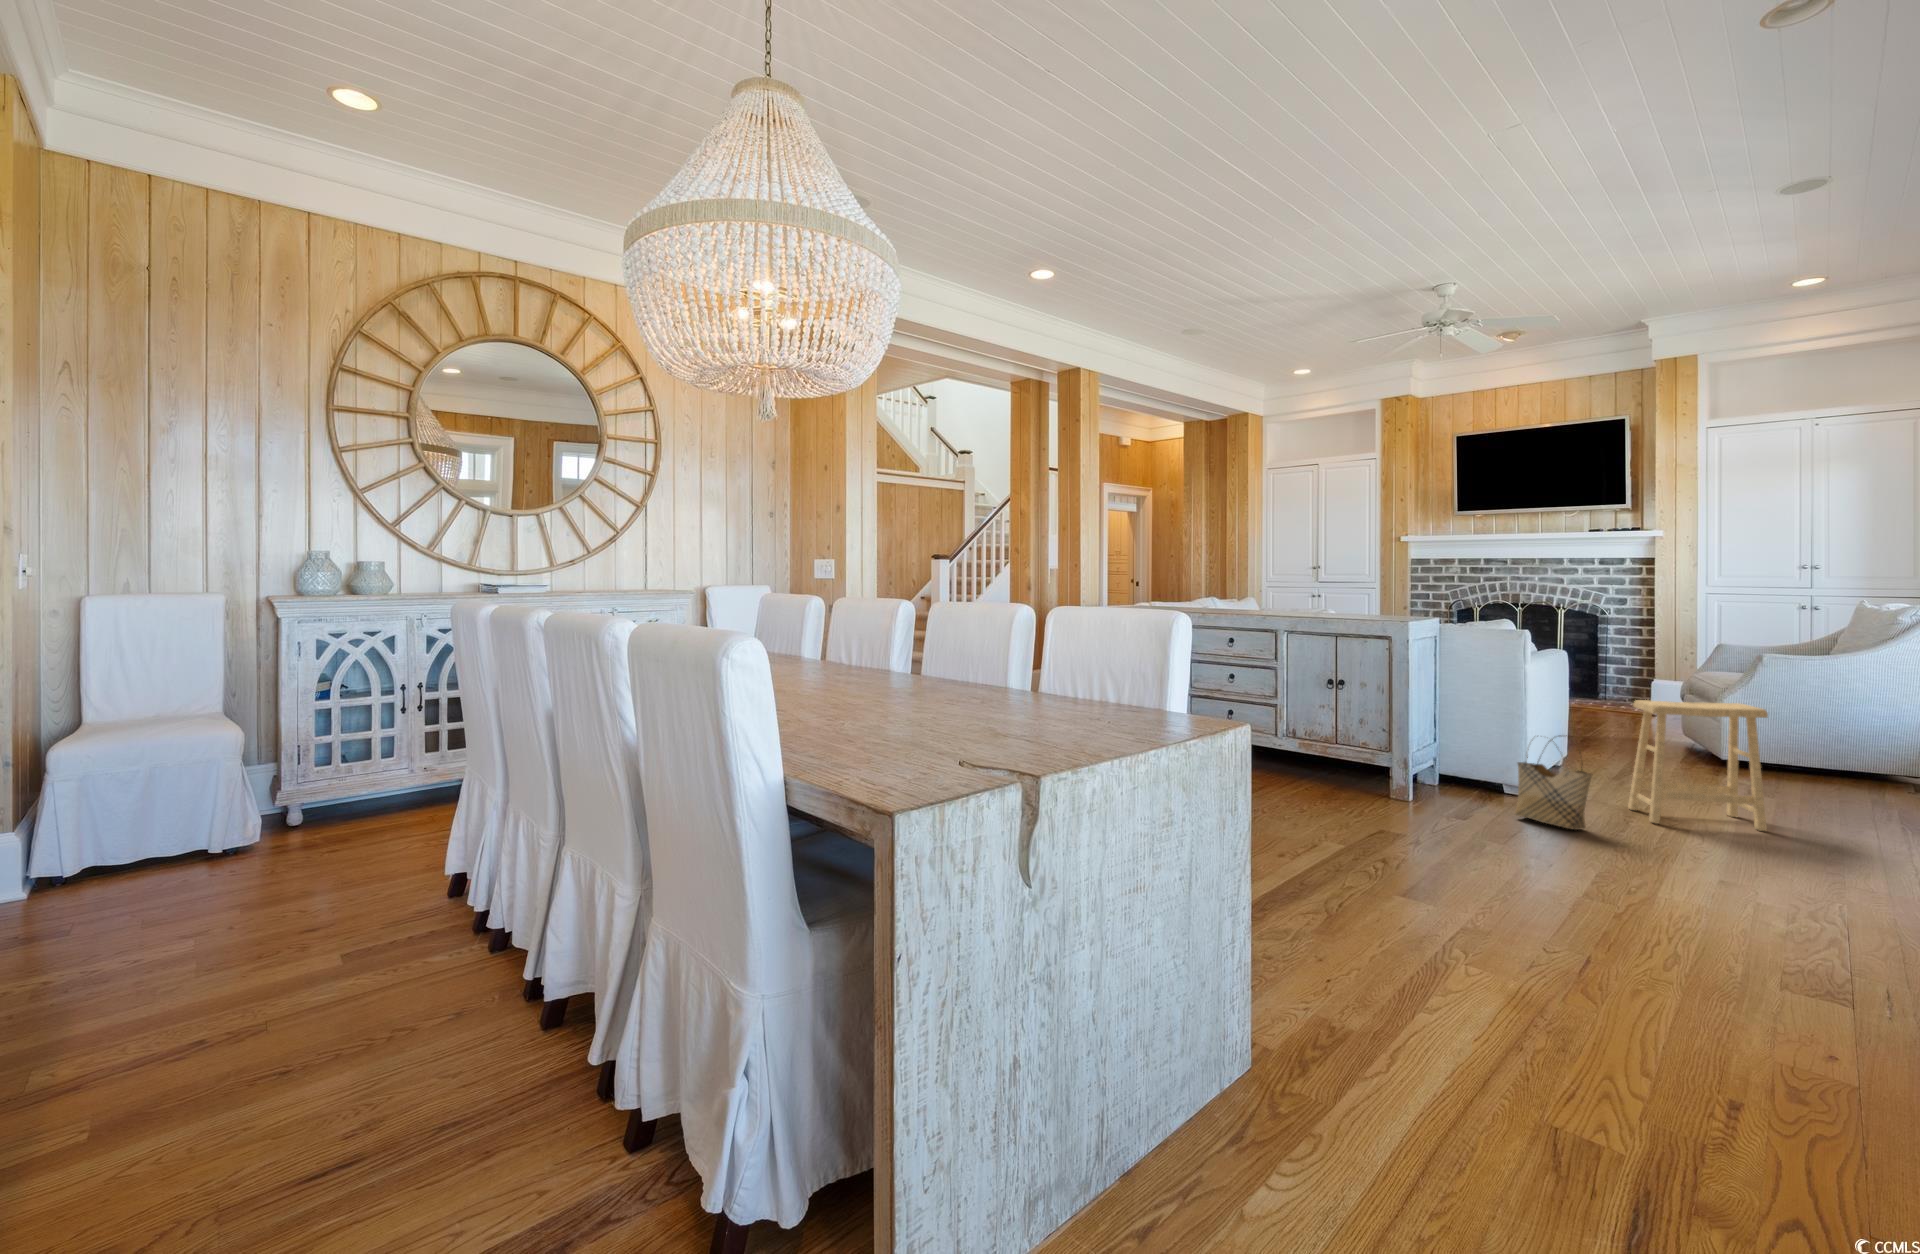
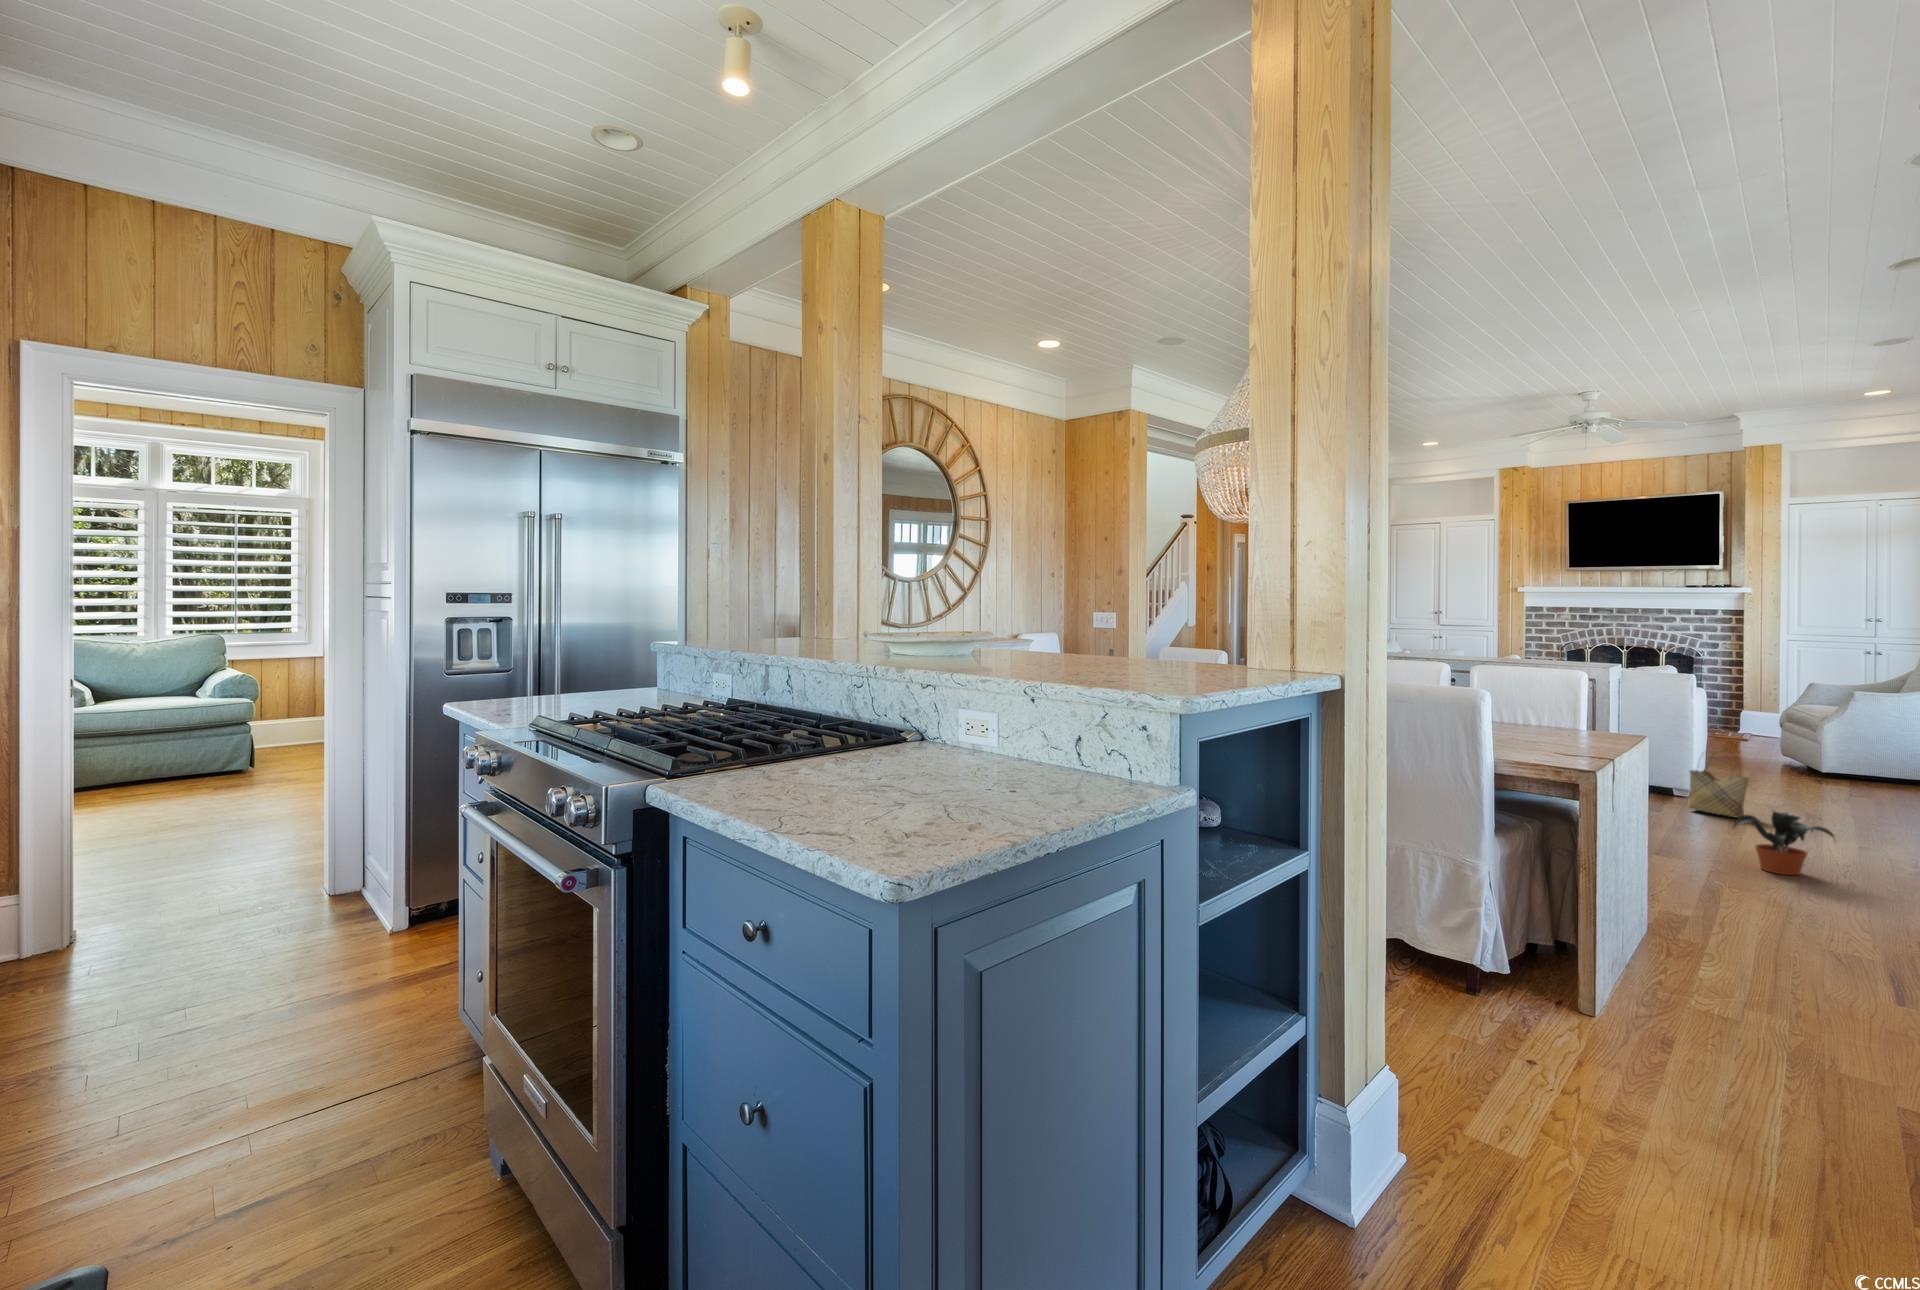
footstool: present [1628,700,1768,831] -> none [1766,726,1874,819]
potted plant: none [1514,835,1665,942] -> present [1733,811,1835,875]

